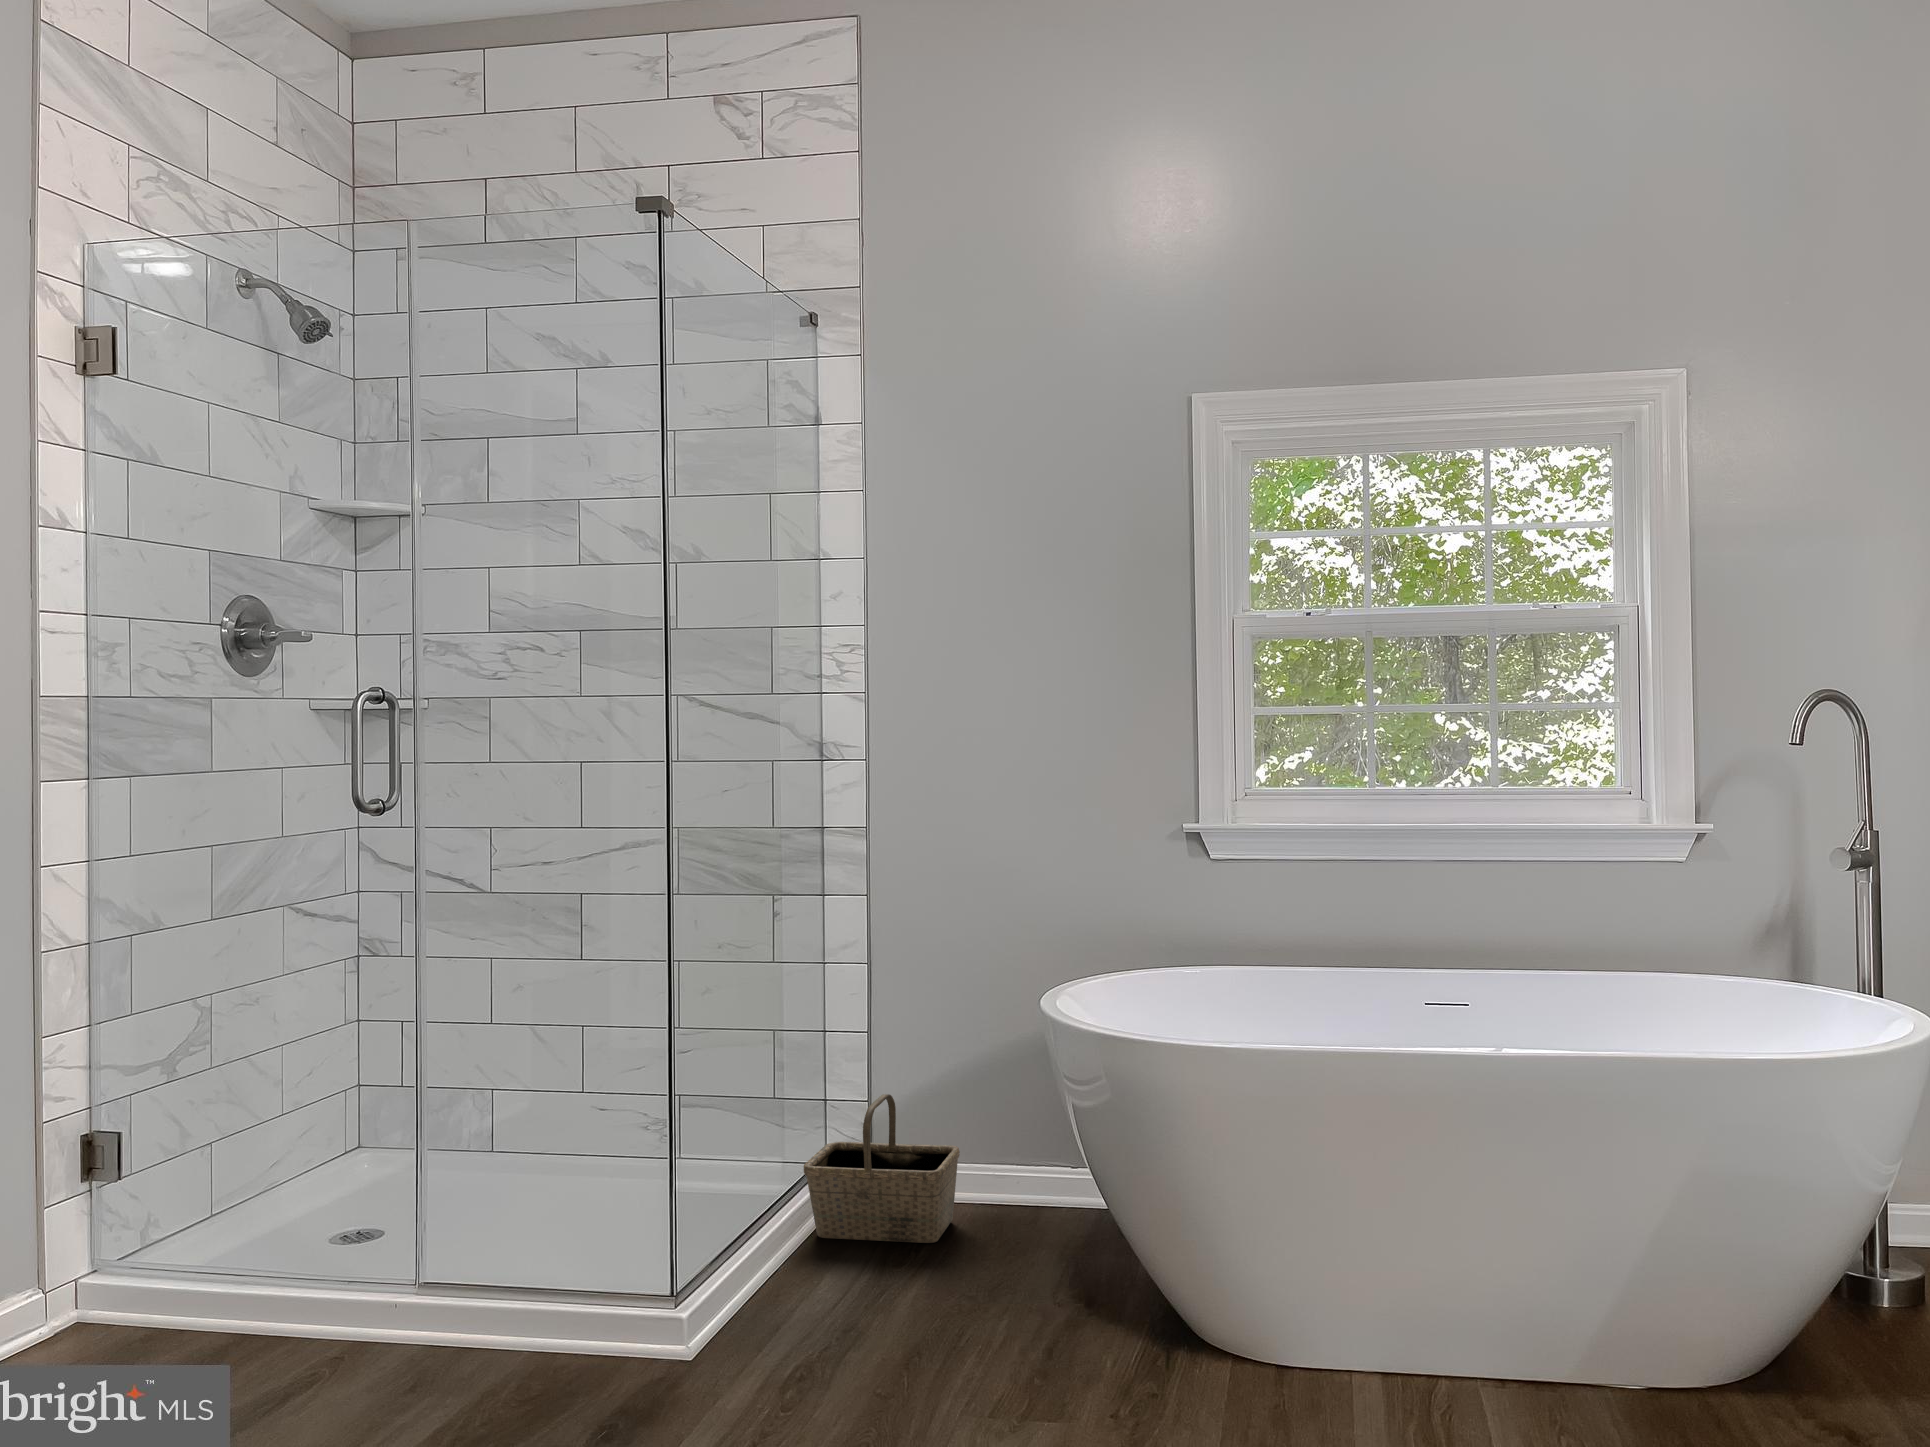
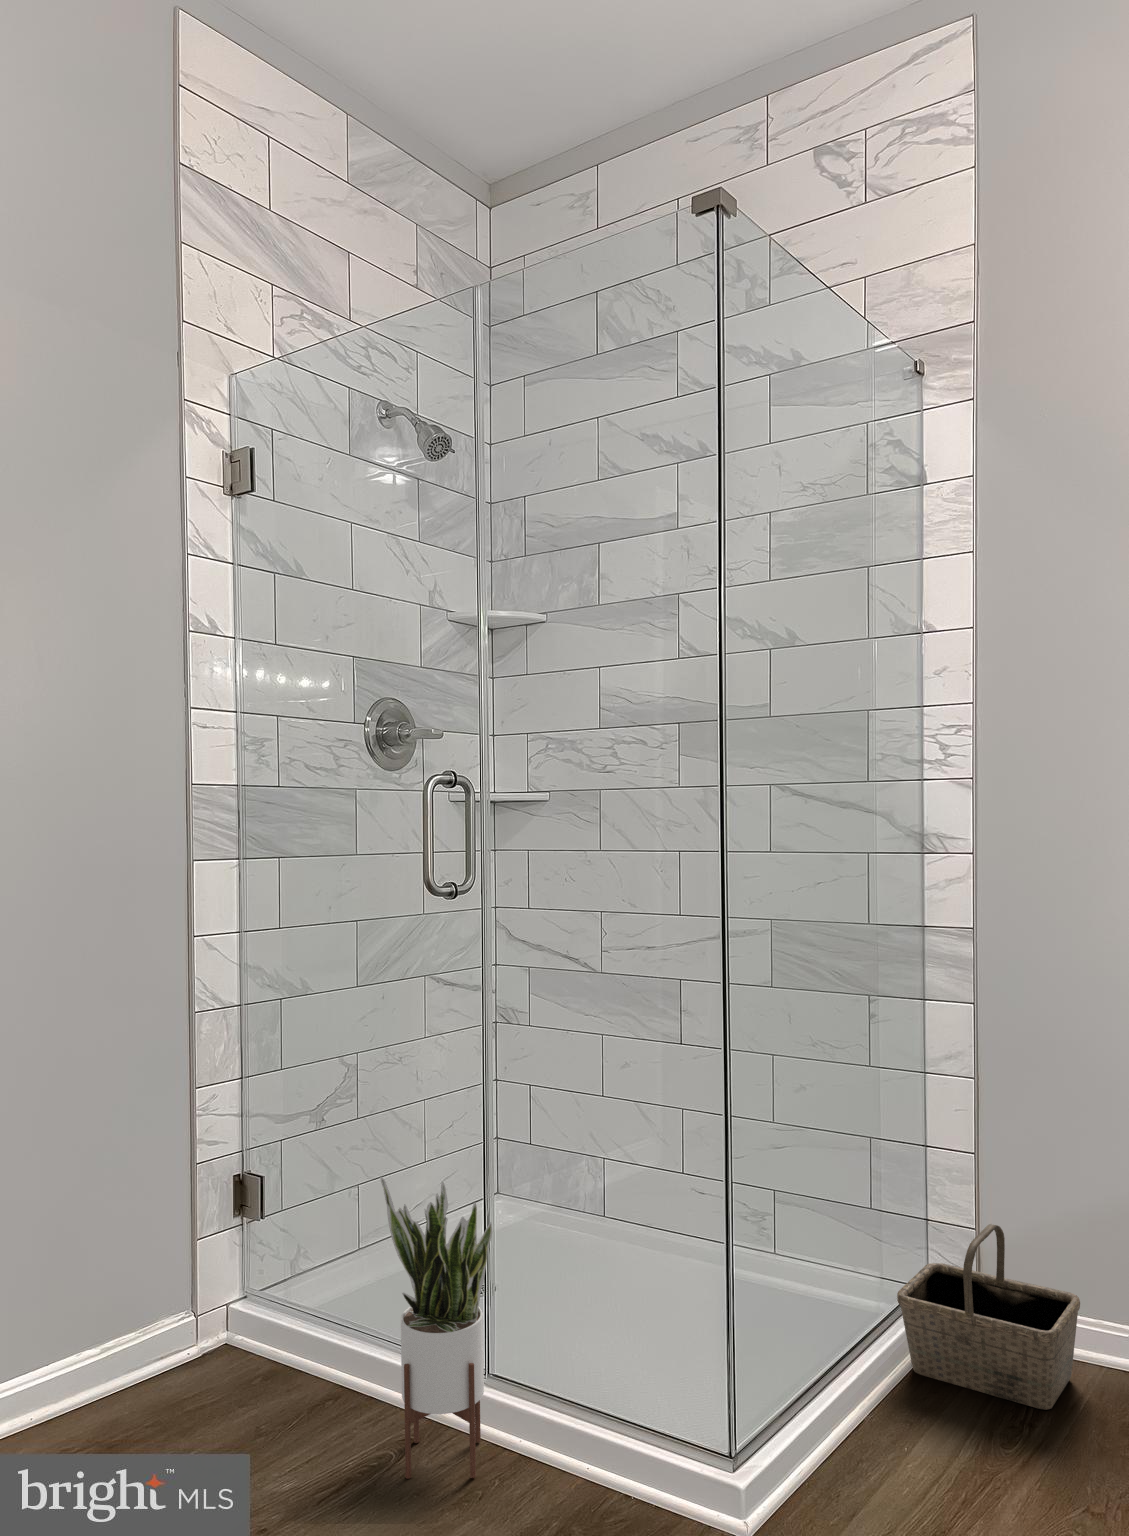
potted plant: none [306,1084,433,1381] -> present [380,1176,492,1479]

